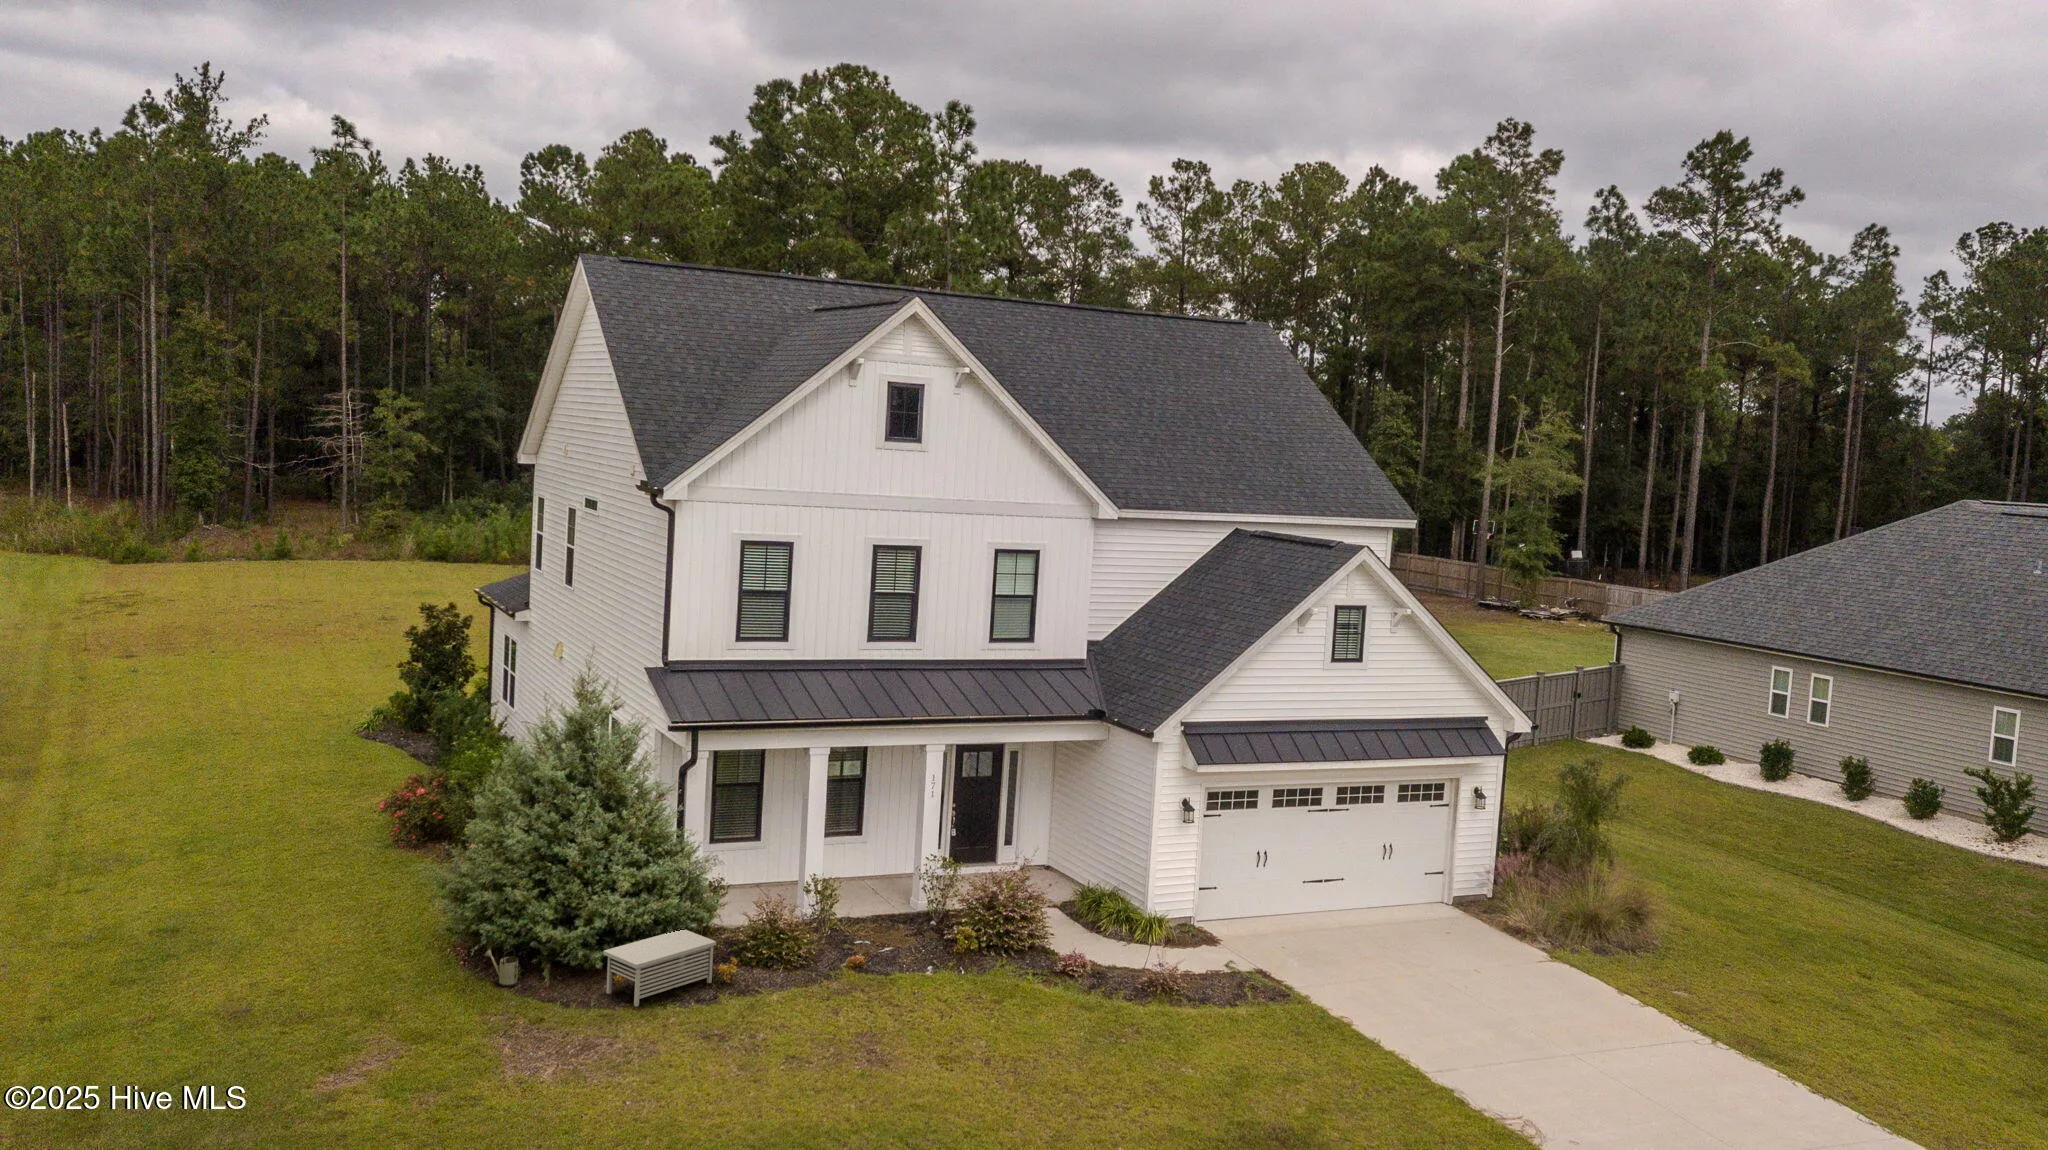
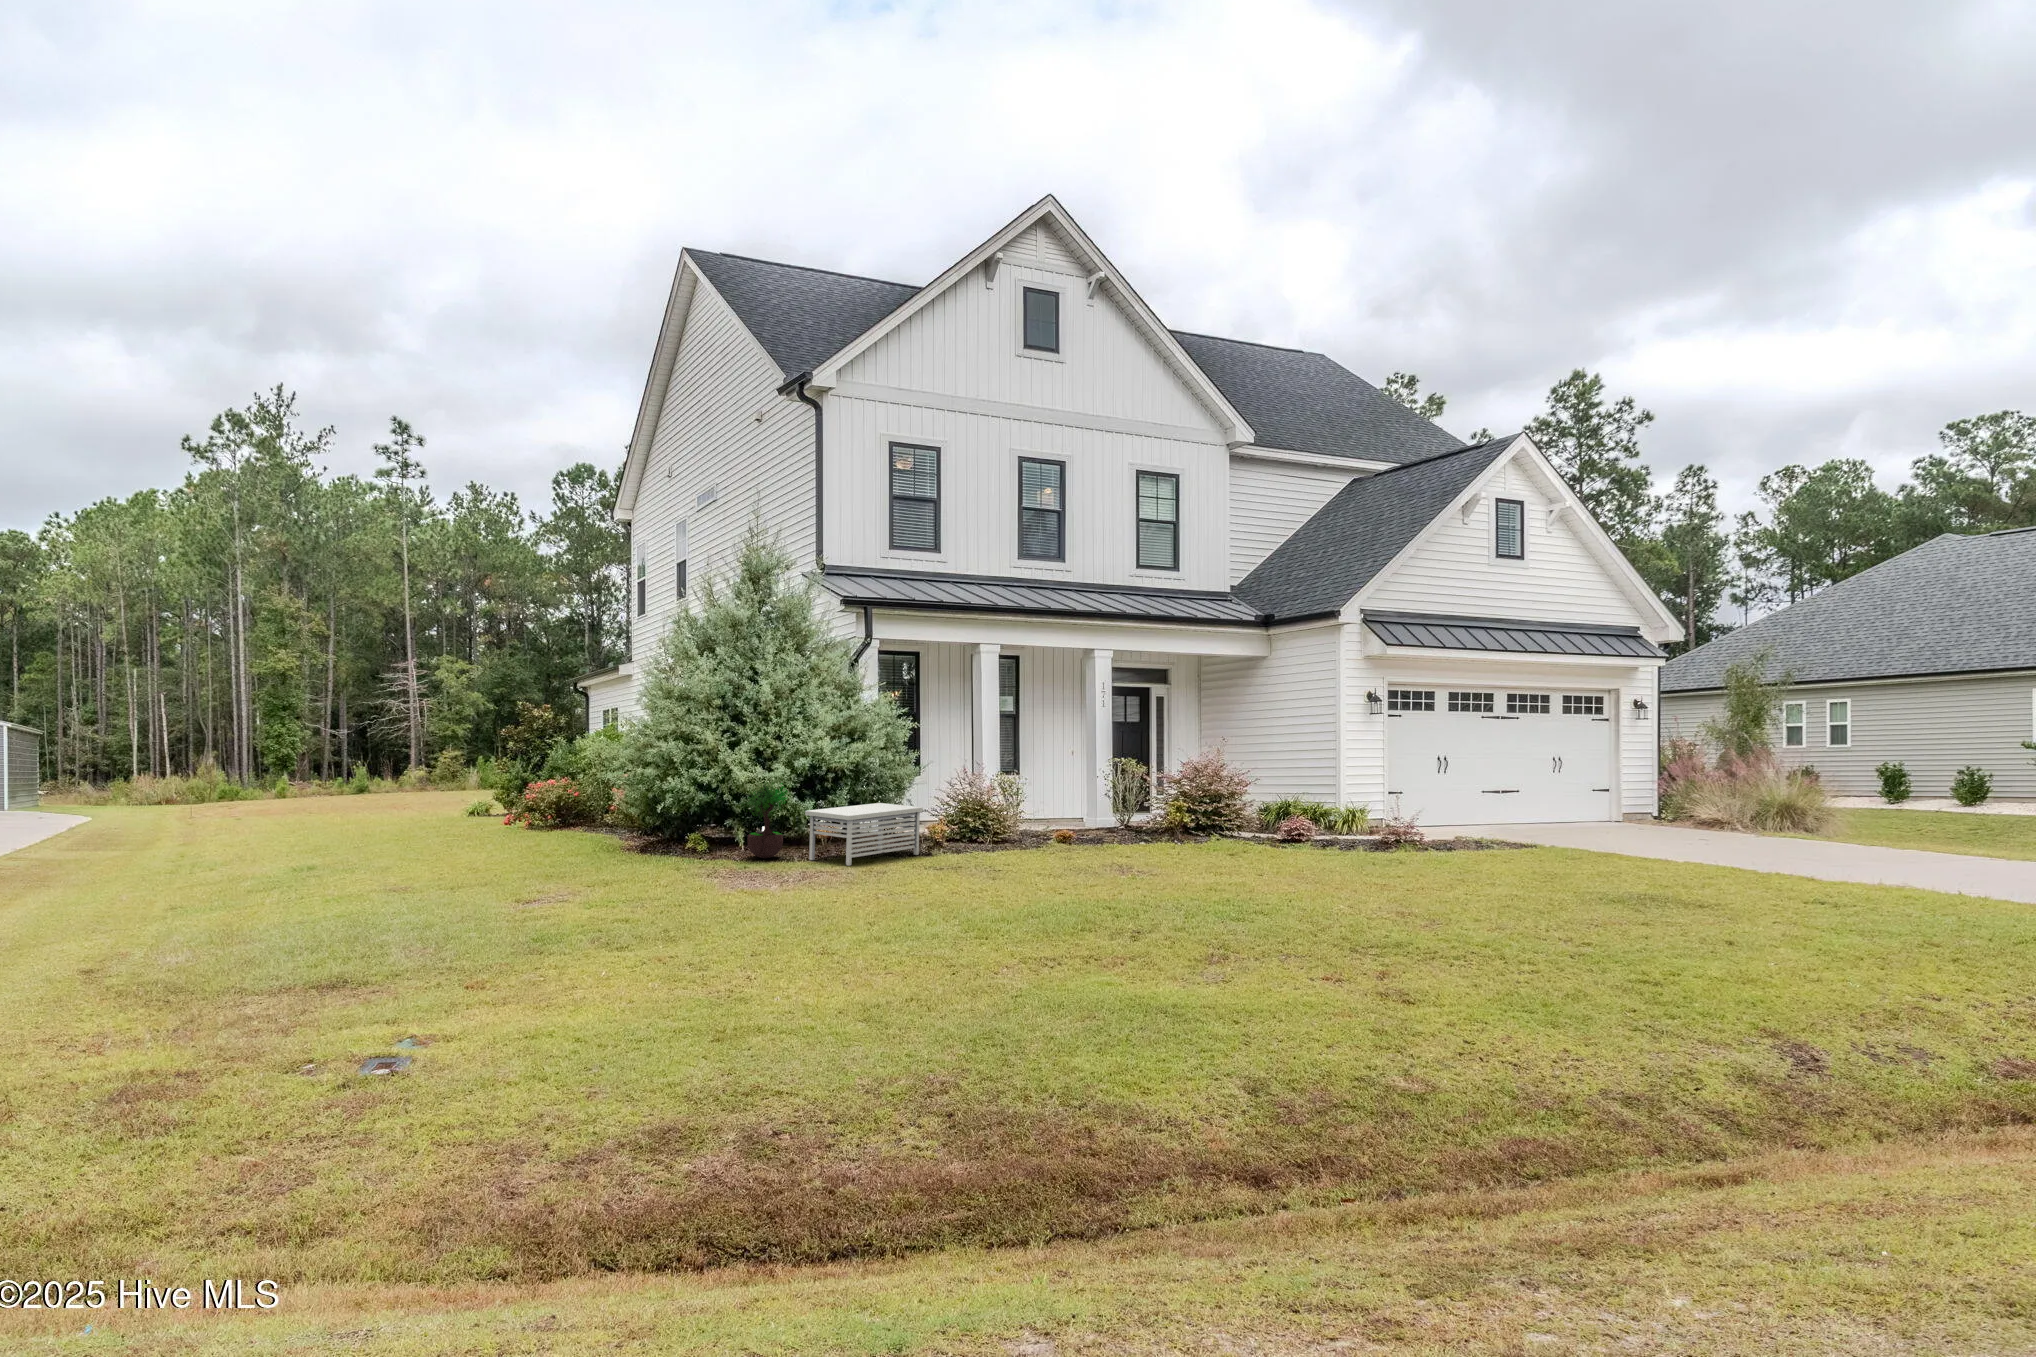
potted tree: none [546,921,591,990] -> present [742,782,787,858]
watering can: present [484,949,519,987] -> none [668,817,710,858]

